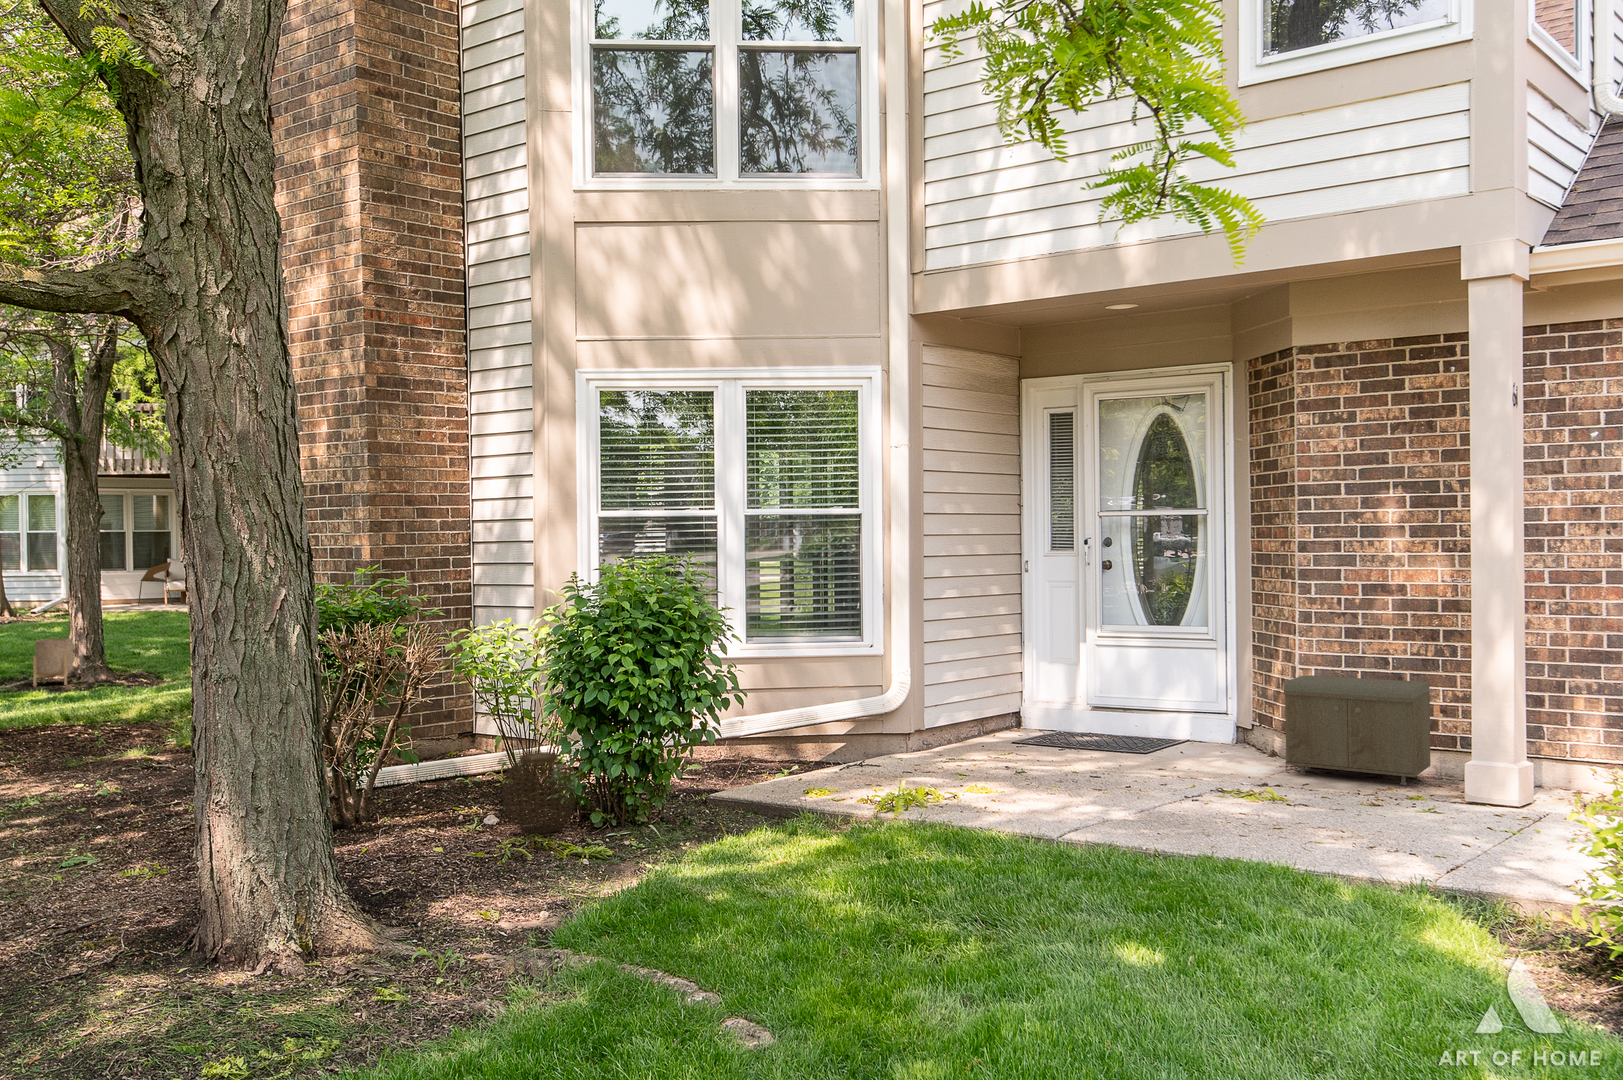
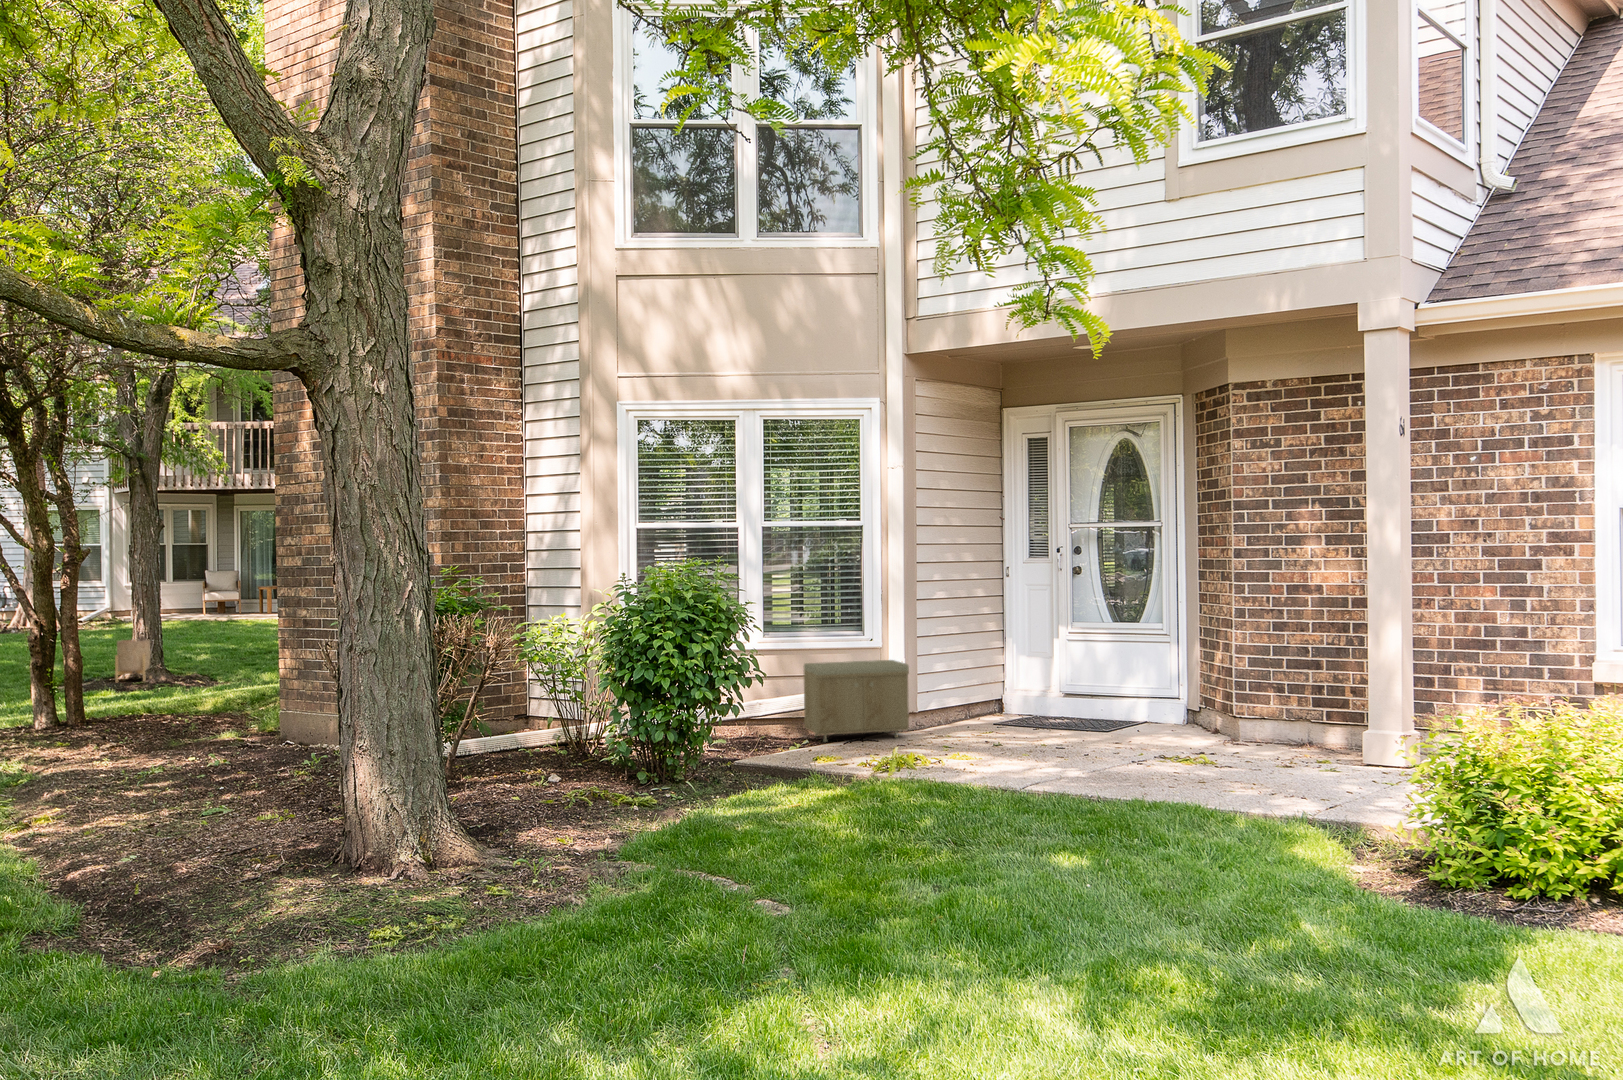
chair: present [138,562,173,606] -> none [179,573,212,615]
storage bench: present [1284,675,1431,785] -> present [804,660,909,742]
woven basket: present [503,752,575,834] -> none [564,723,624,789]

